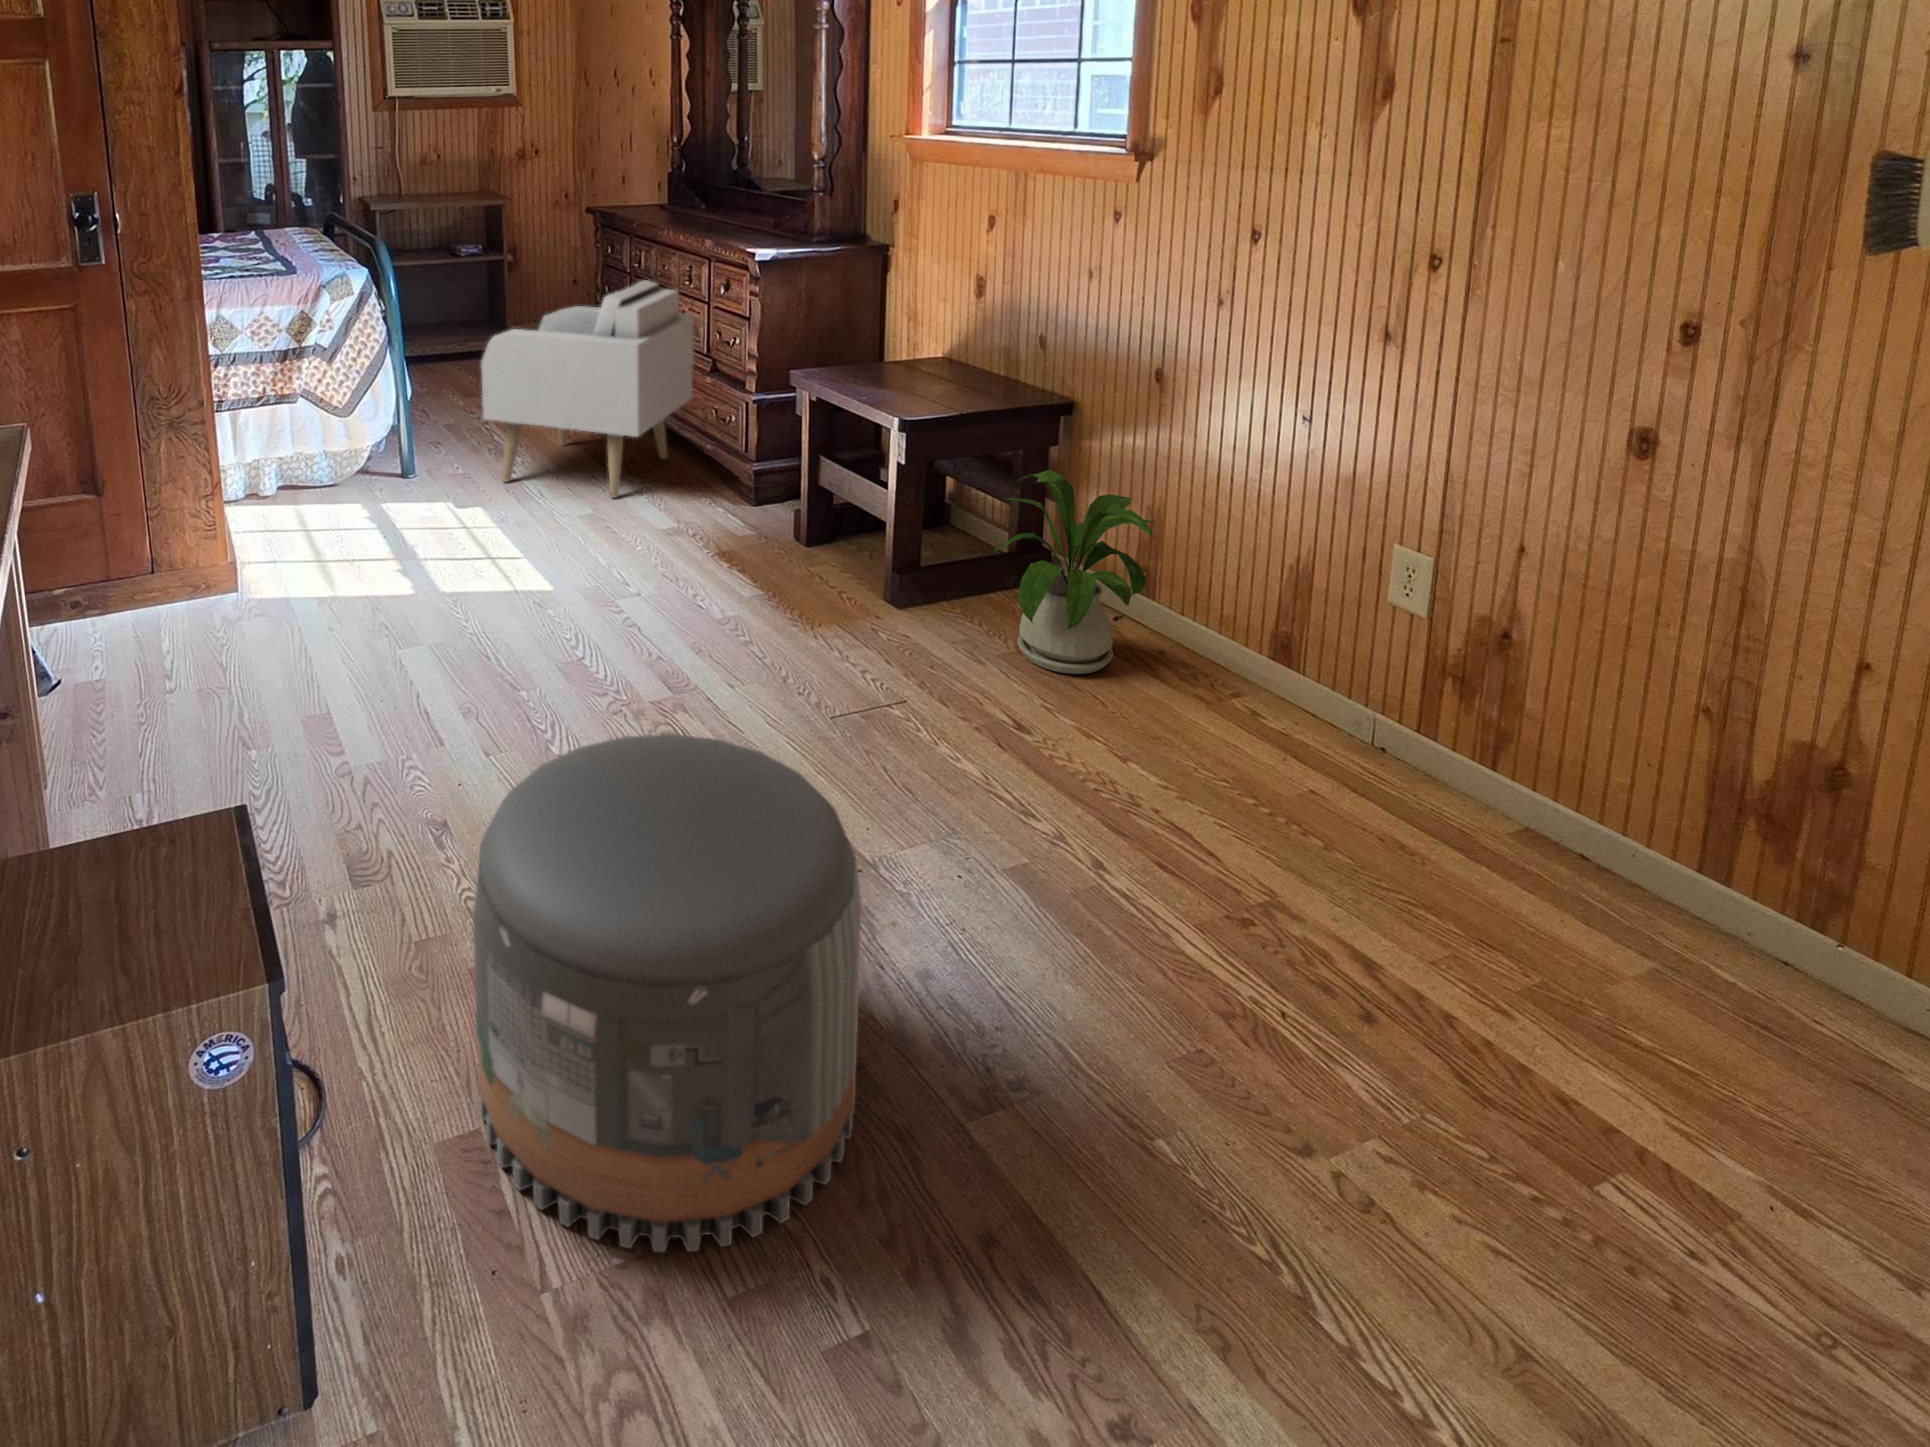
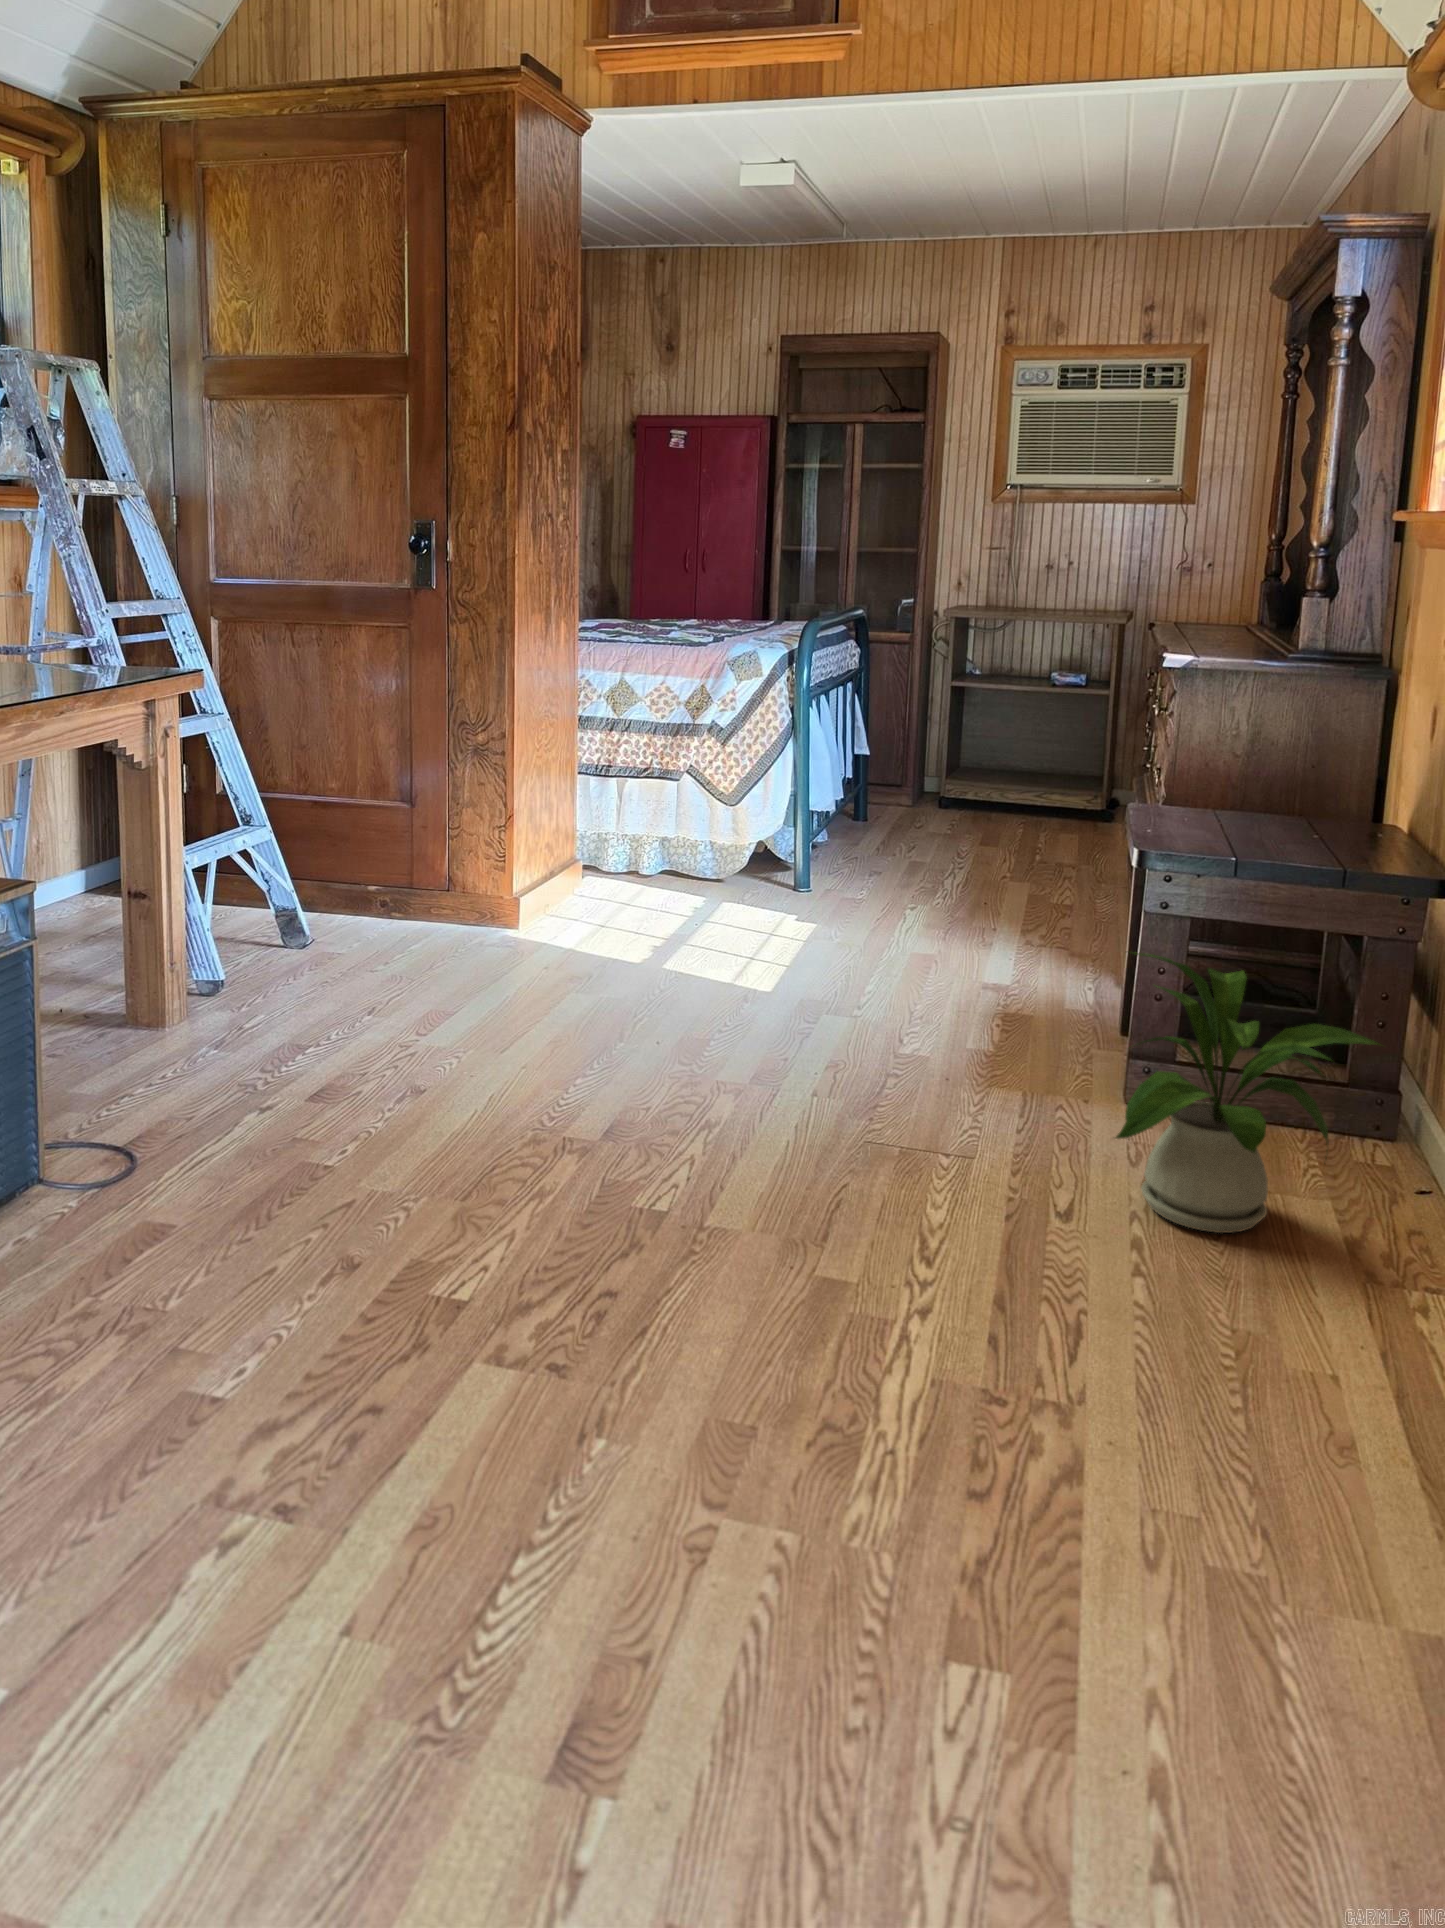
armchair: present [481,280,695,498] -> none [850,710,1142,958]
pouf: present [473,734,861,1252] -> none [151,982,485,1340]

